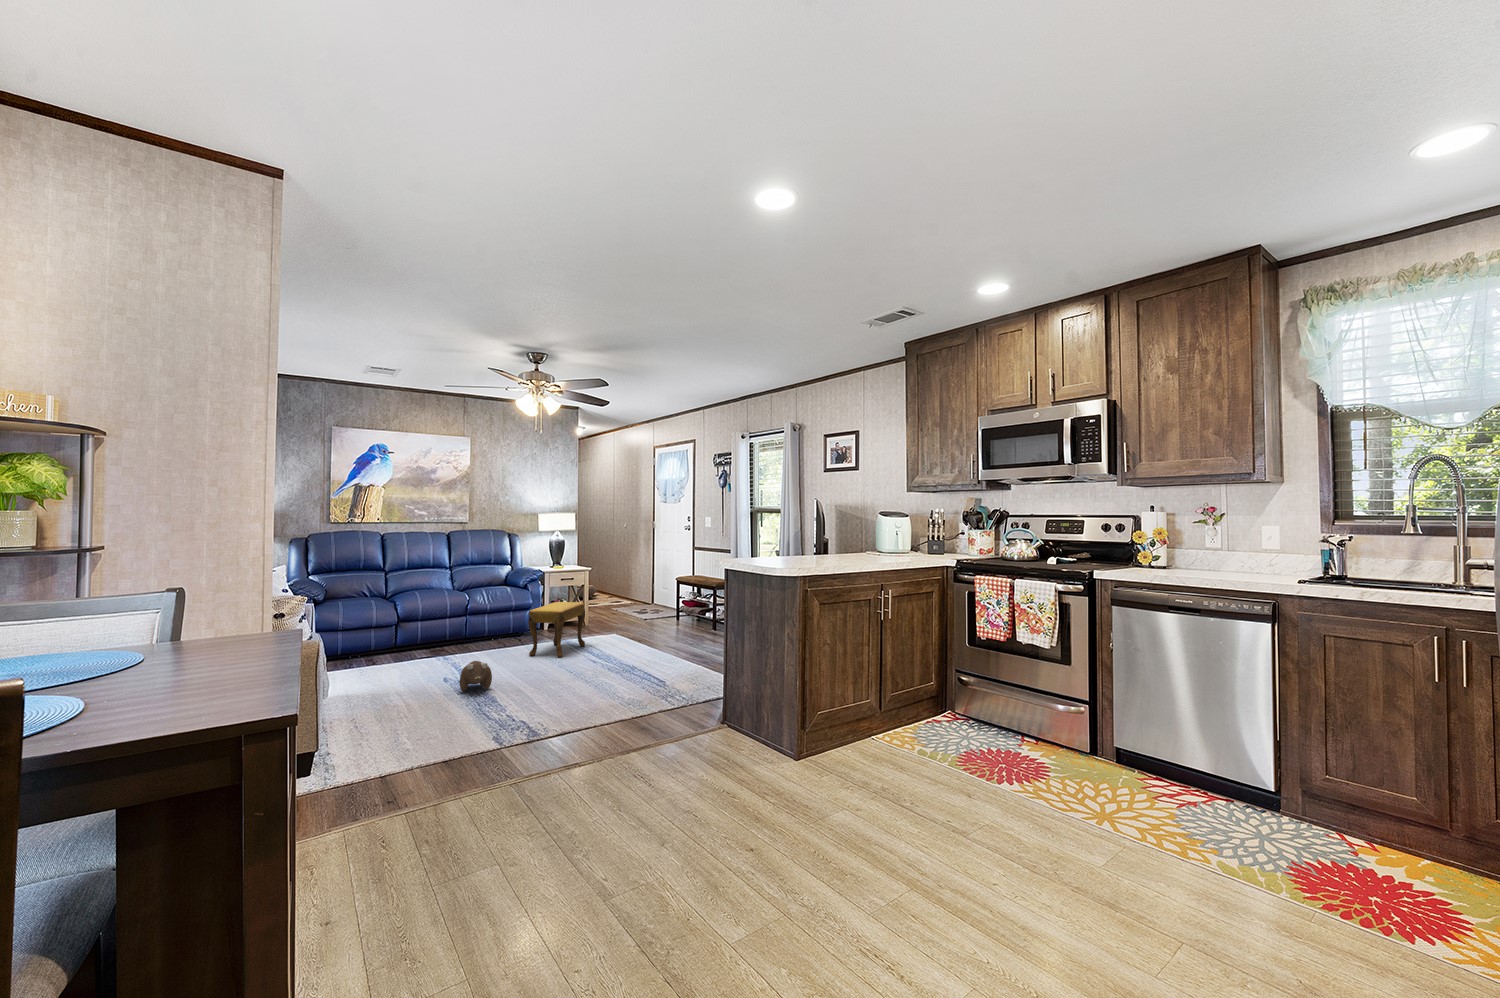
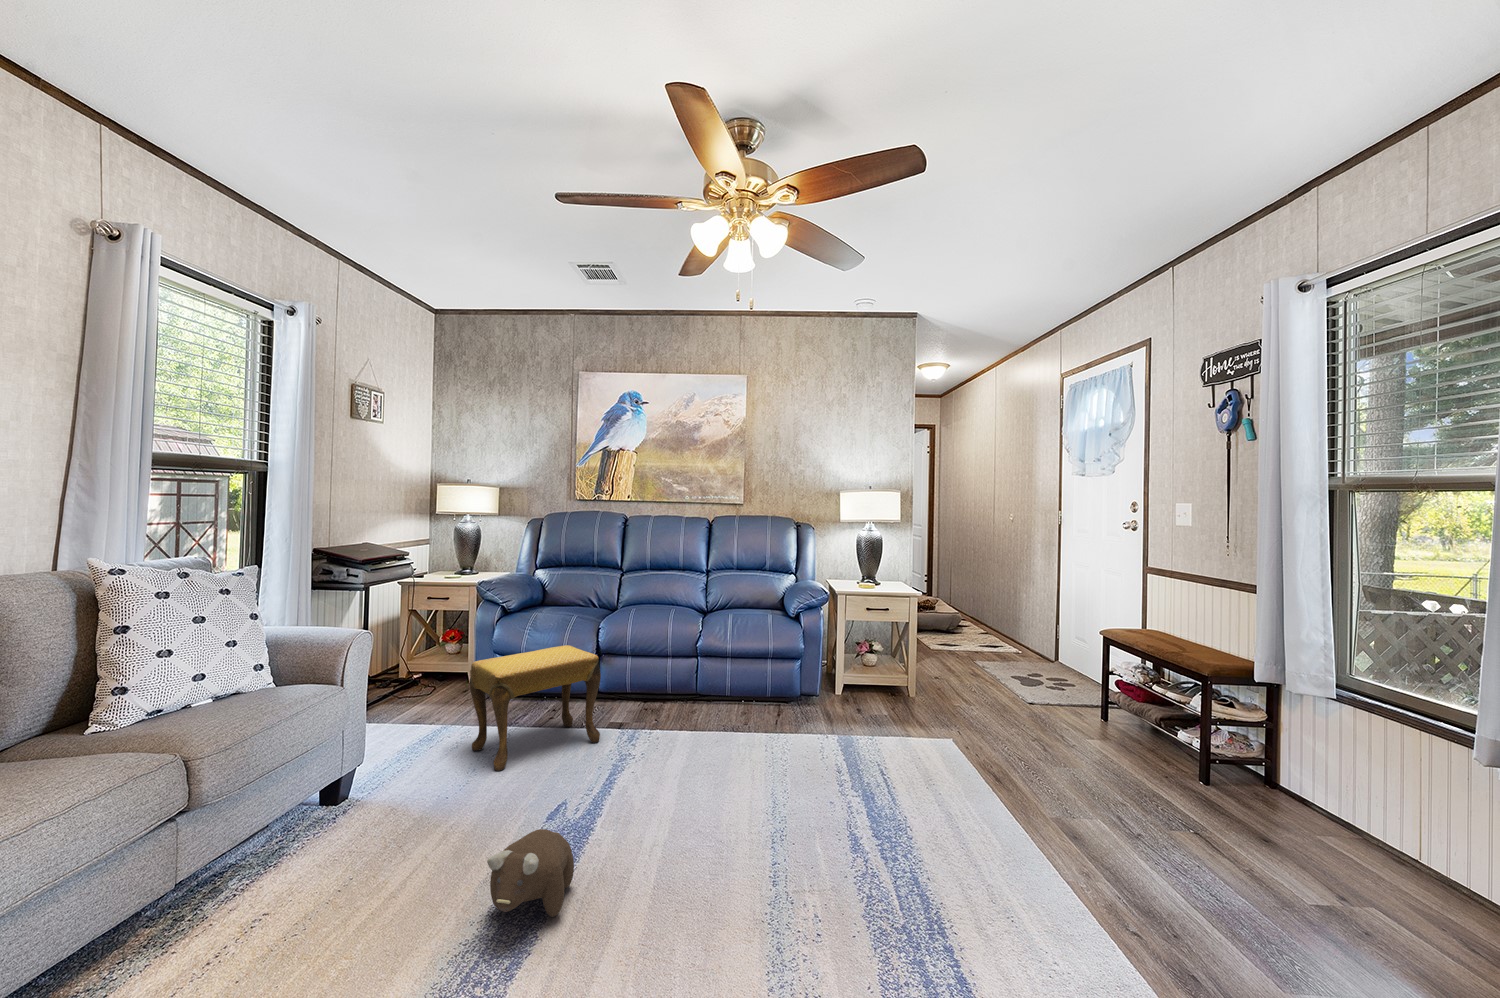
footstool: present [528,602,585,658] -> present [470,645,601,771]

